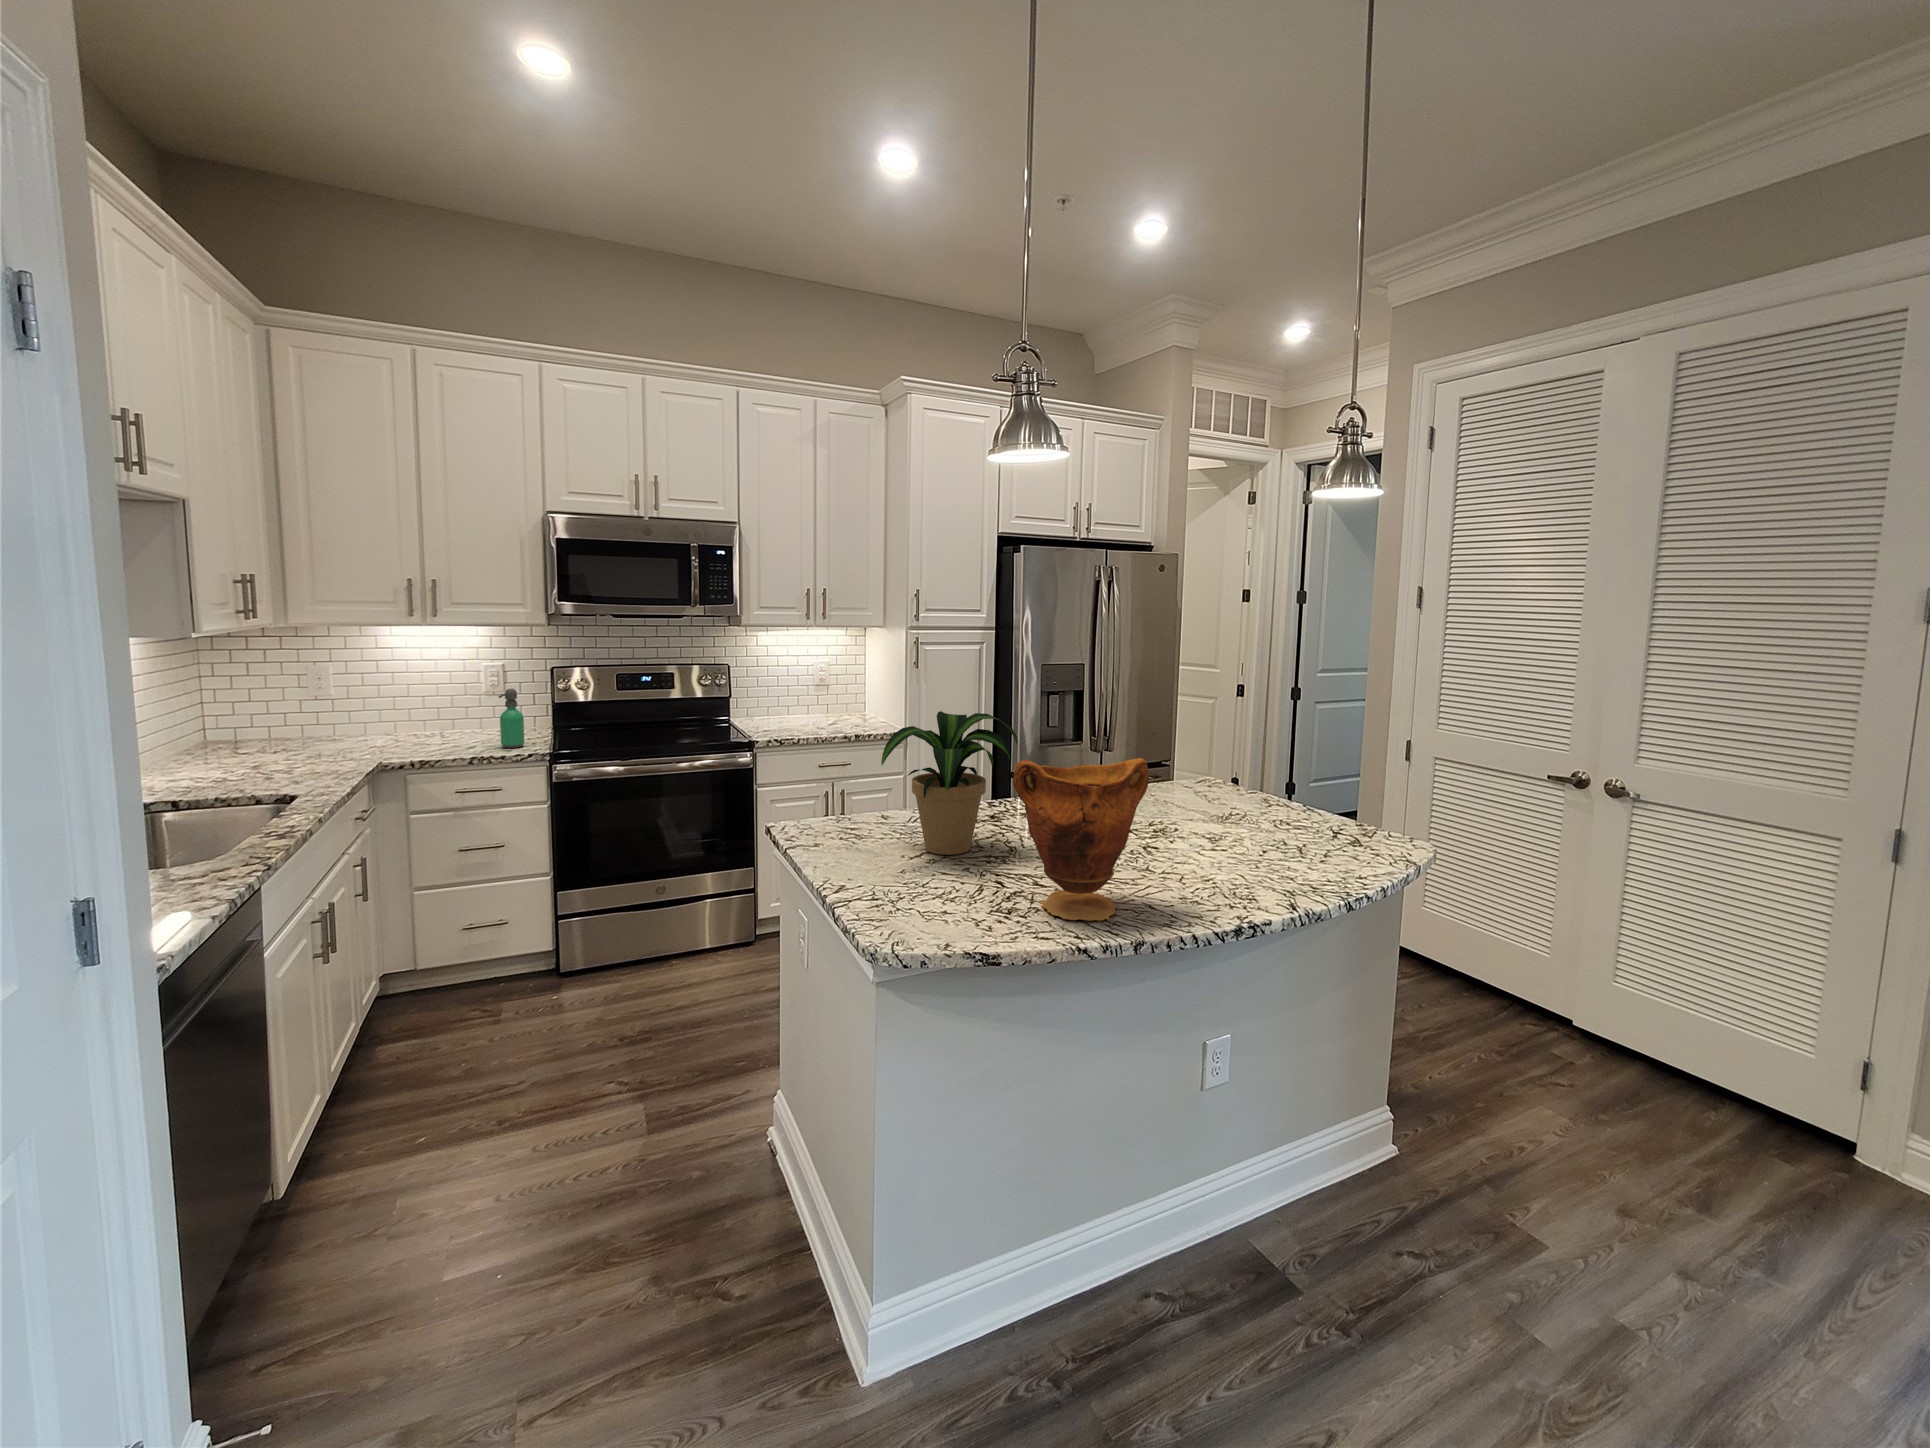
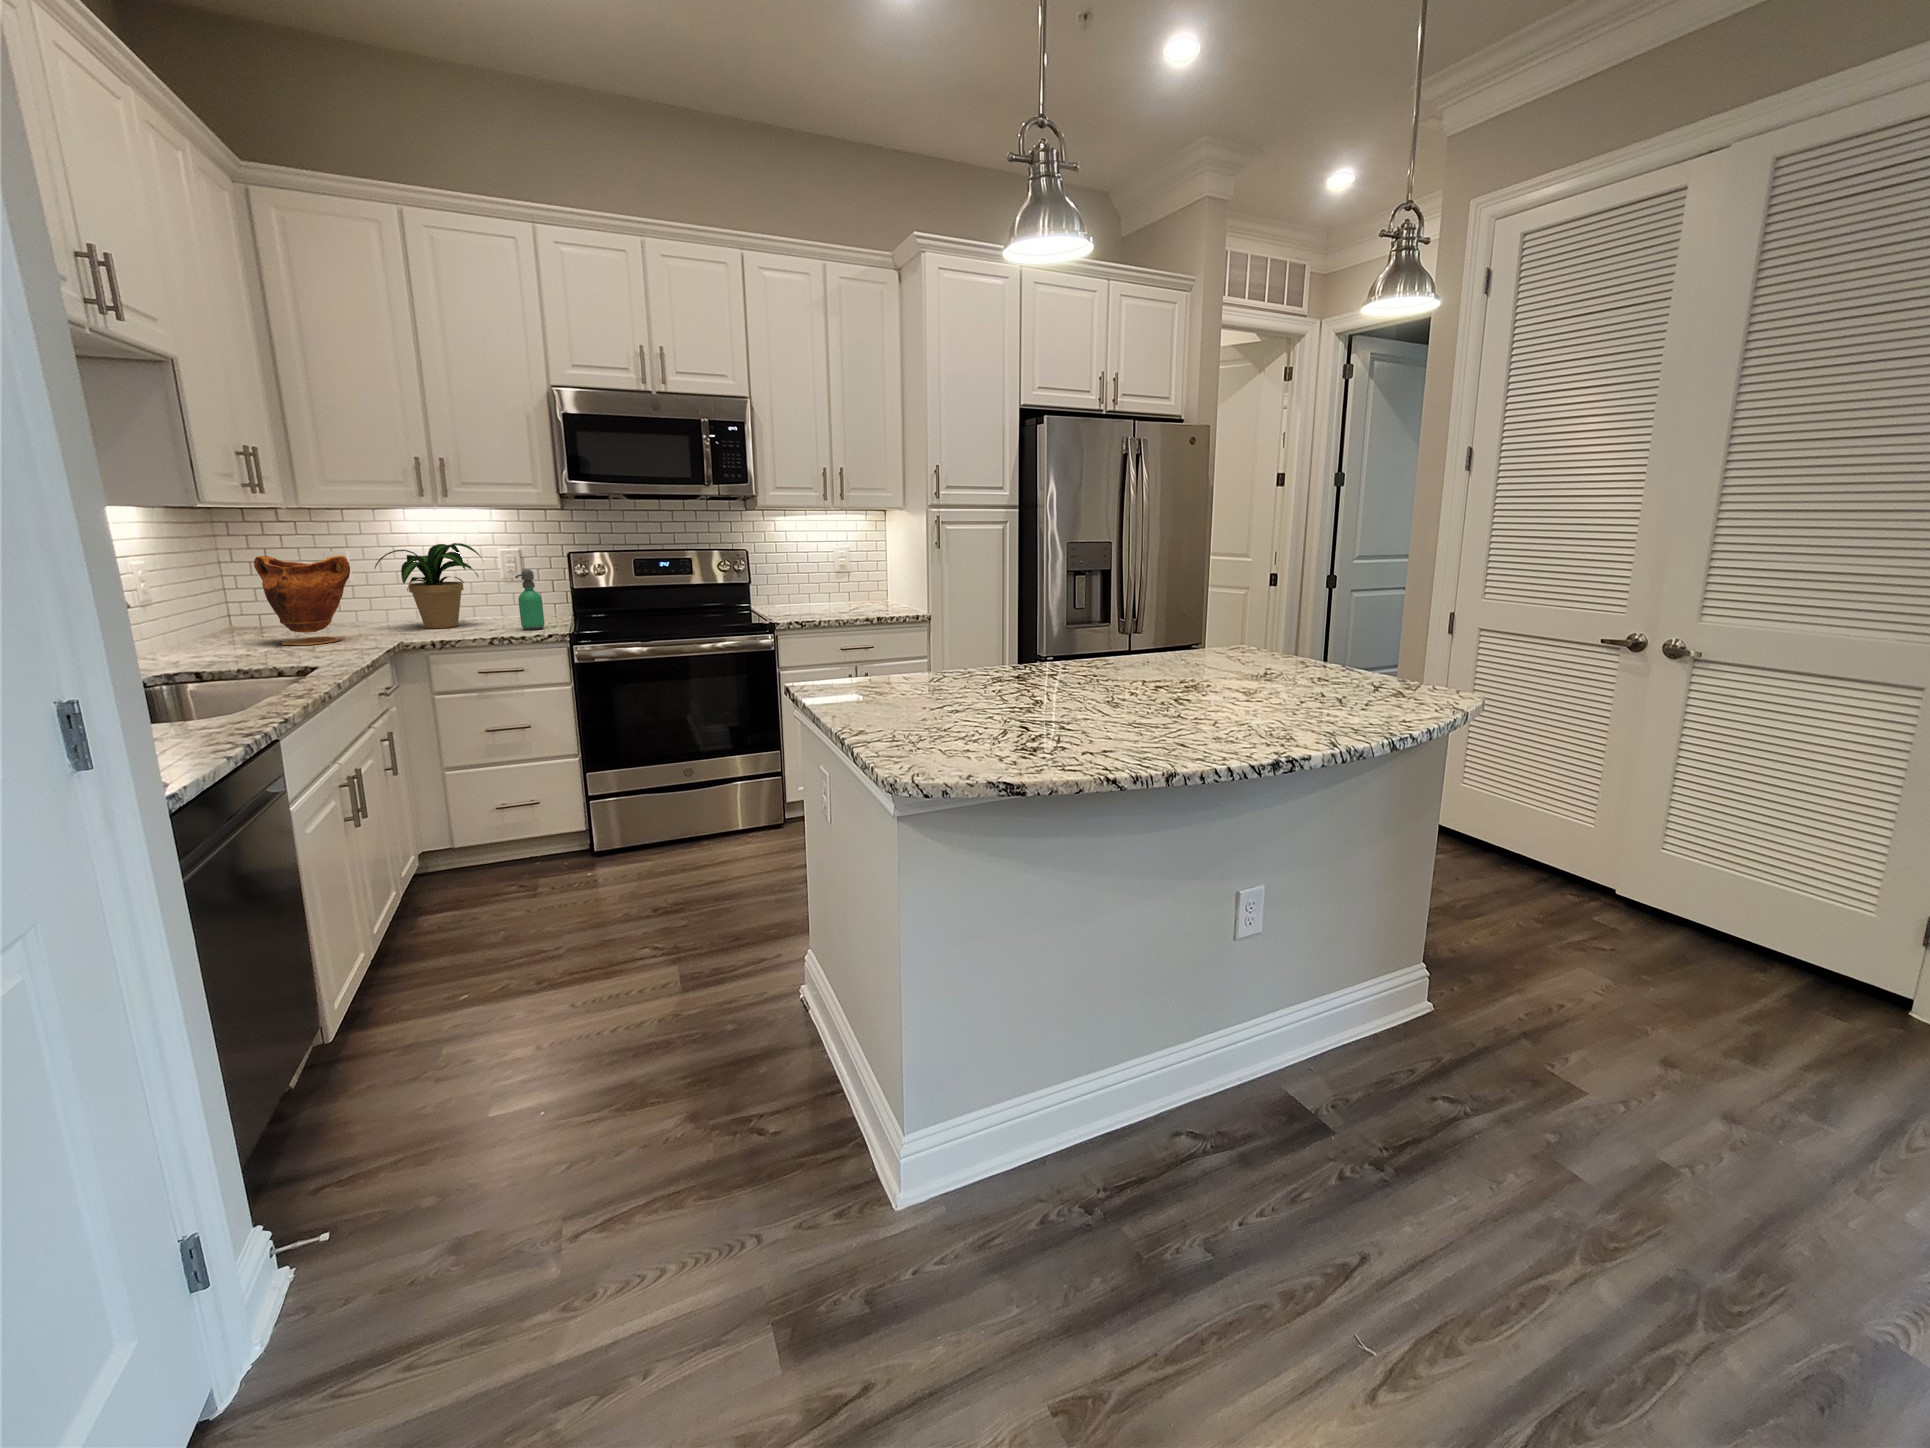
potted plant: present [881,711,1018,855] -> present [375,543,481,628]
vase: present [1013,758,1149,921] -> present [254,556,350,645]

